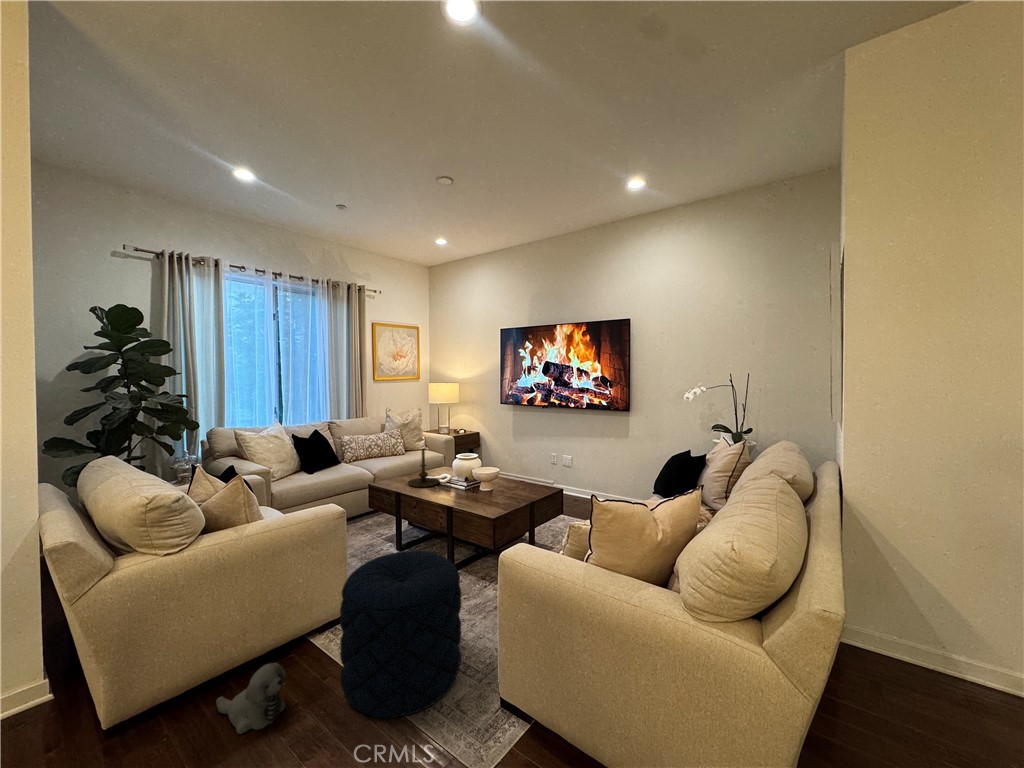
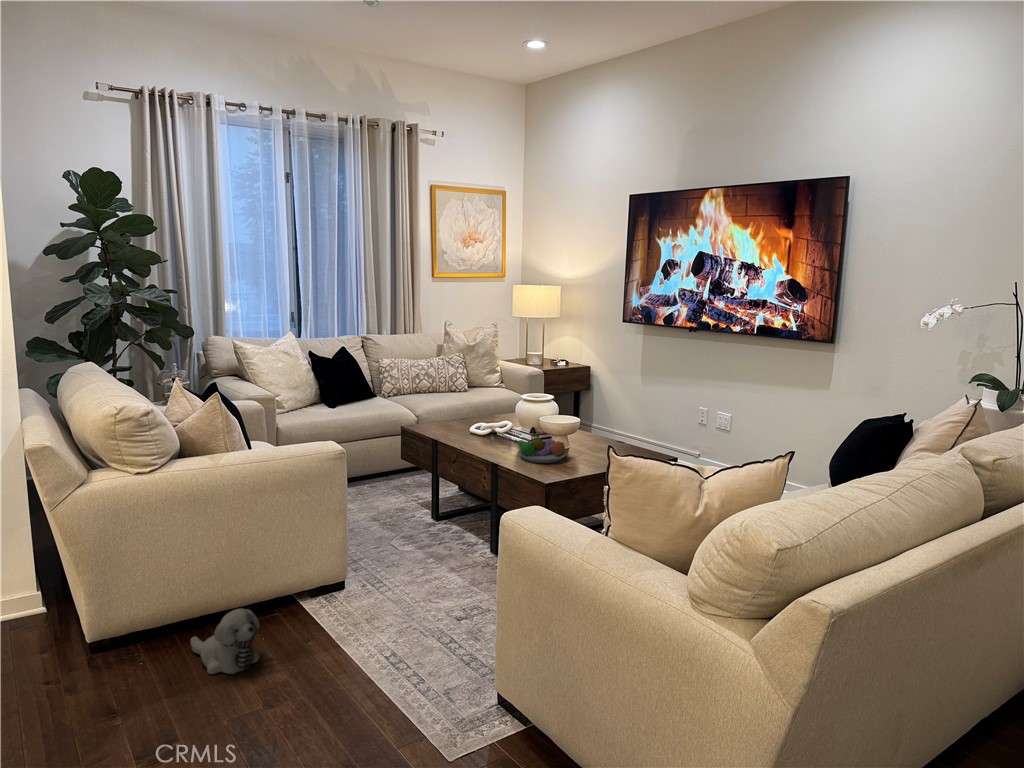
candle holder: present [407,449,439,487] -> none [451,380,497,436]
fruit bowl: none [459,482,495,503] -> present [515,435,567,463]
pouf: present [340,551,461,718] -> none [318,508,468,691]

